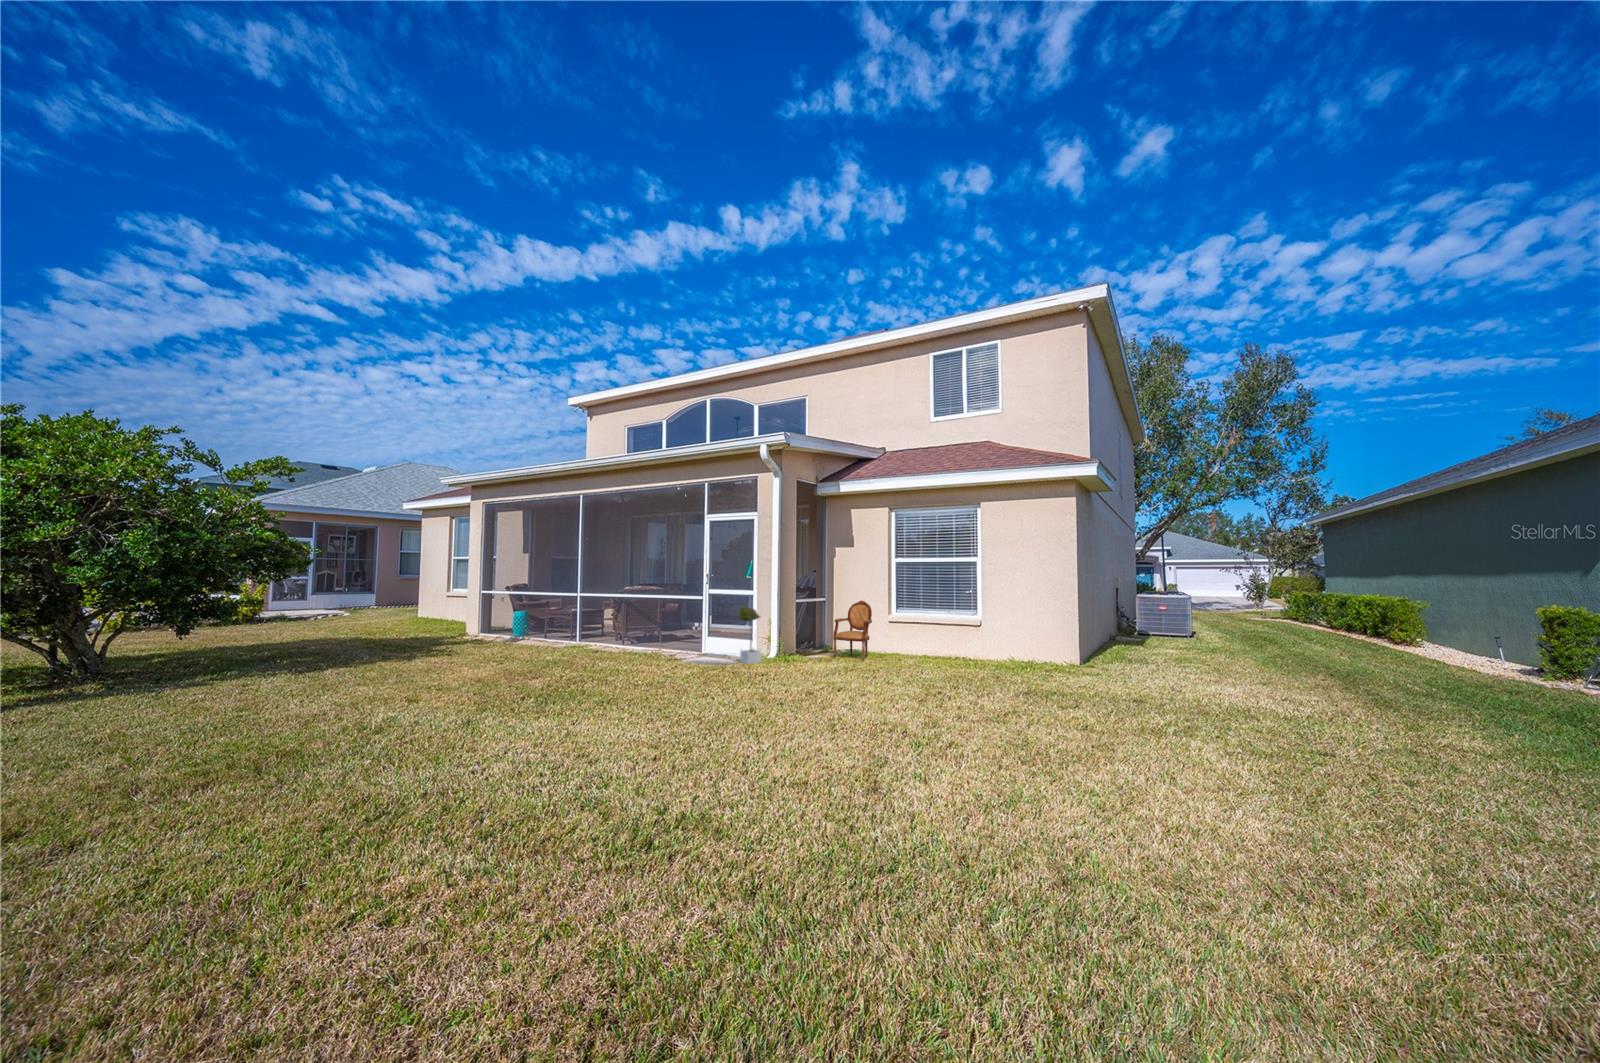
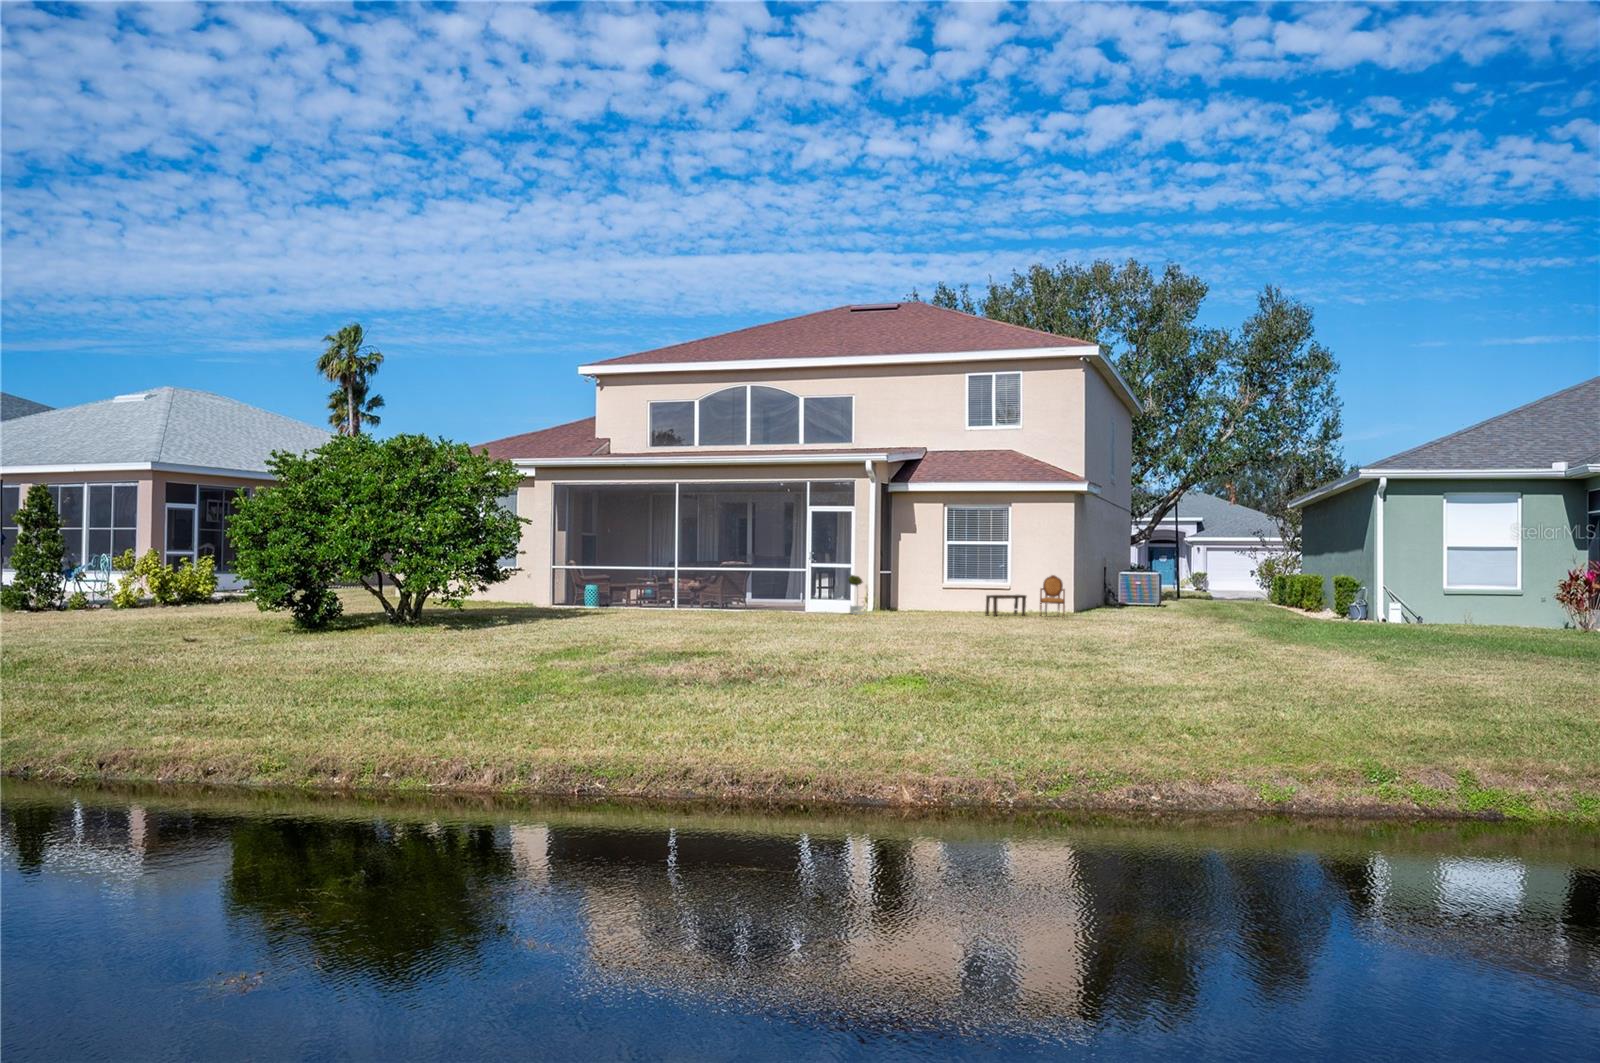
armchair: present [833,601,872,661] -> present [1040,575,1065,616]
bench: none [942,634,1005,670] -> present [985,595,1026,616]

